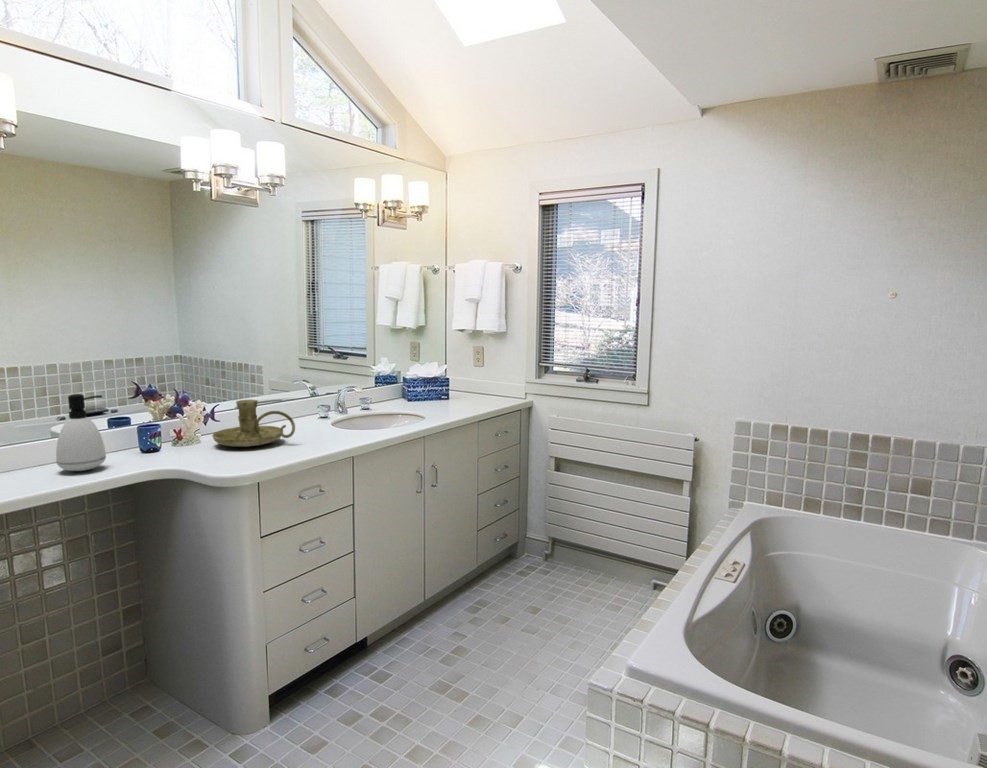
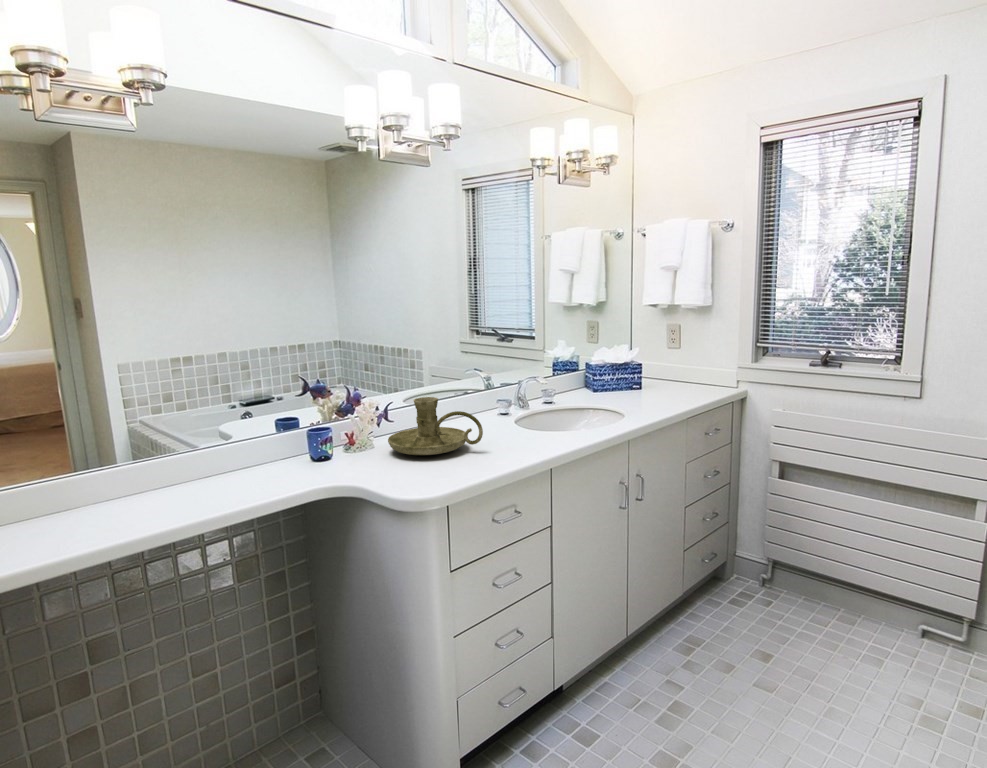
soap dispenser: present [56,394,106,471] -> none [223,396,275,487]

